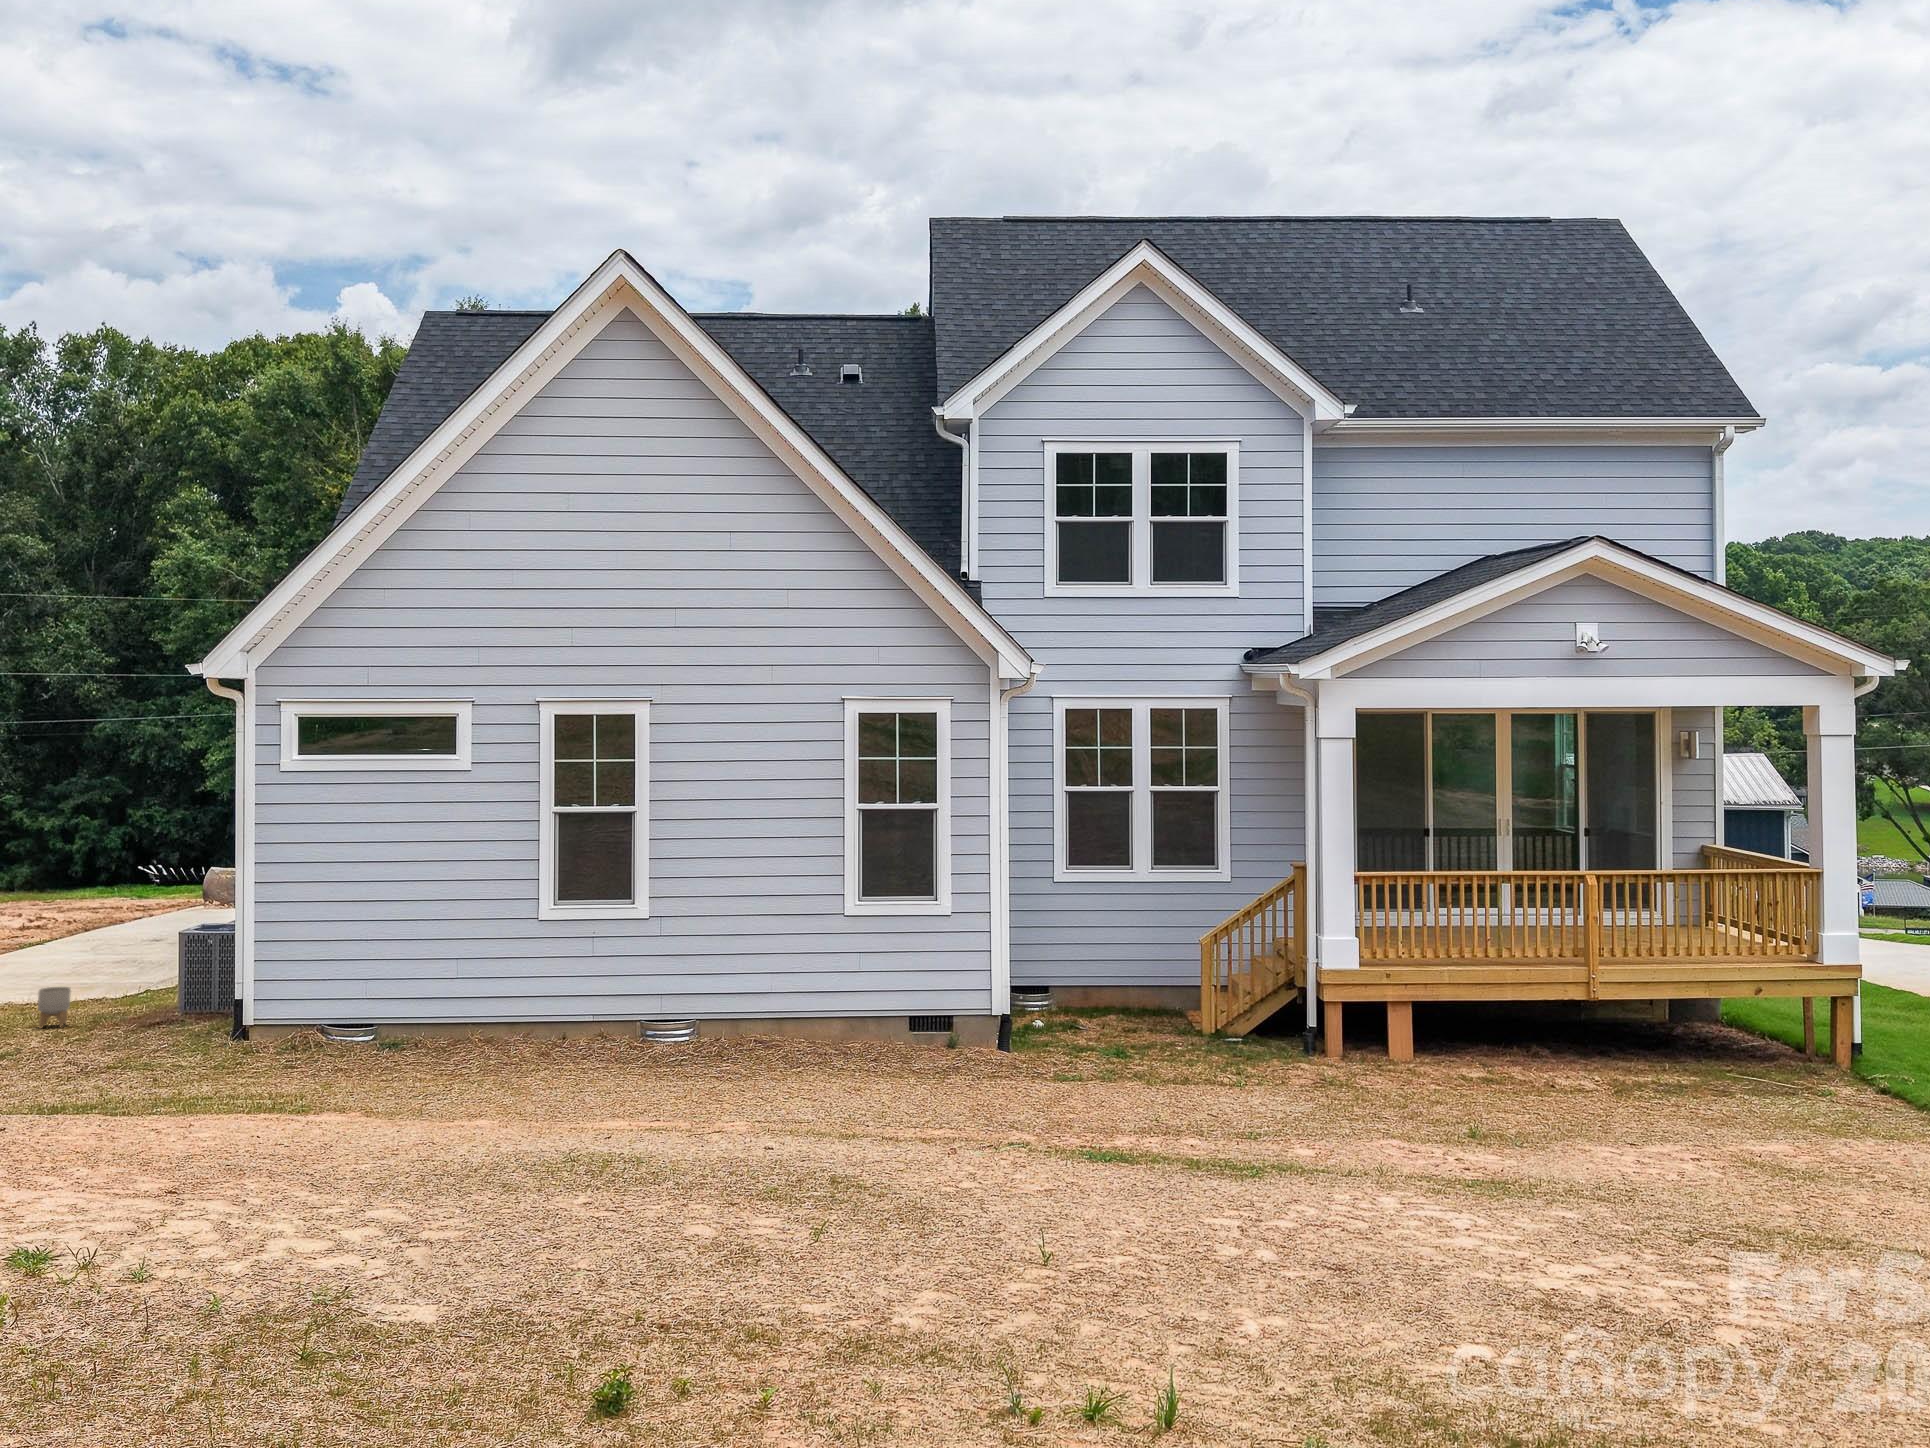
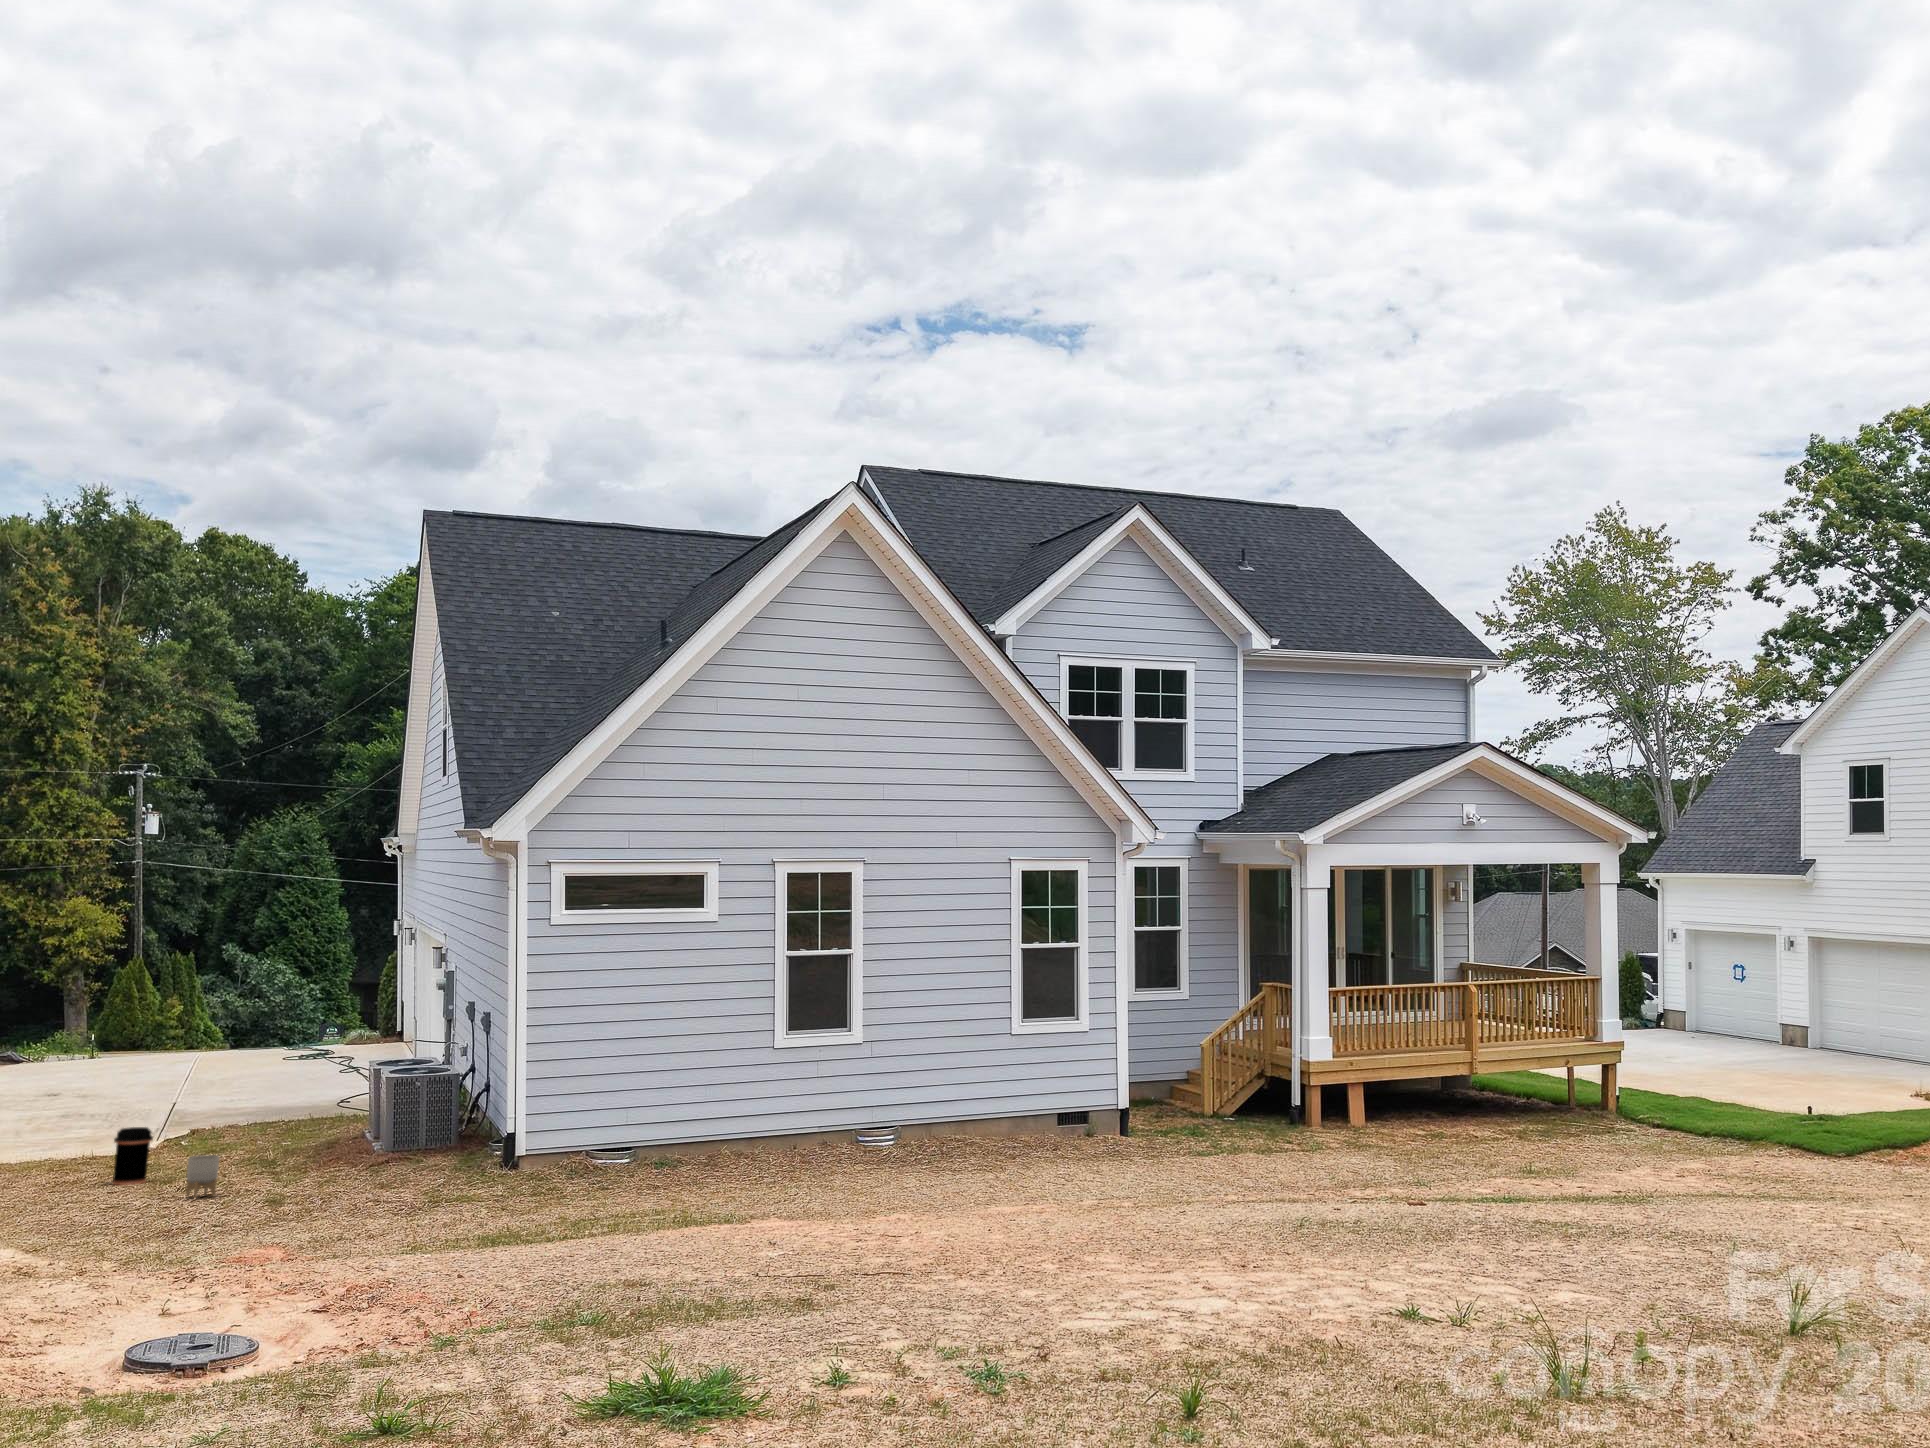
trash can: none [70,951,108,1005] -> present [113,1127,153,1185]

